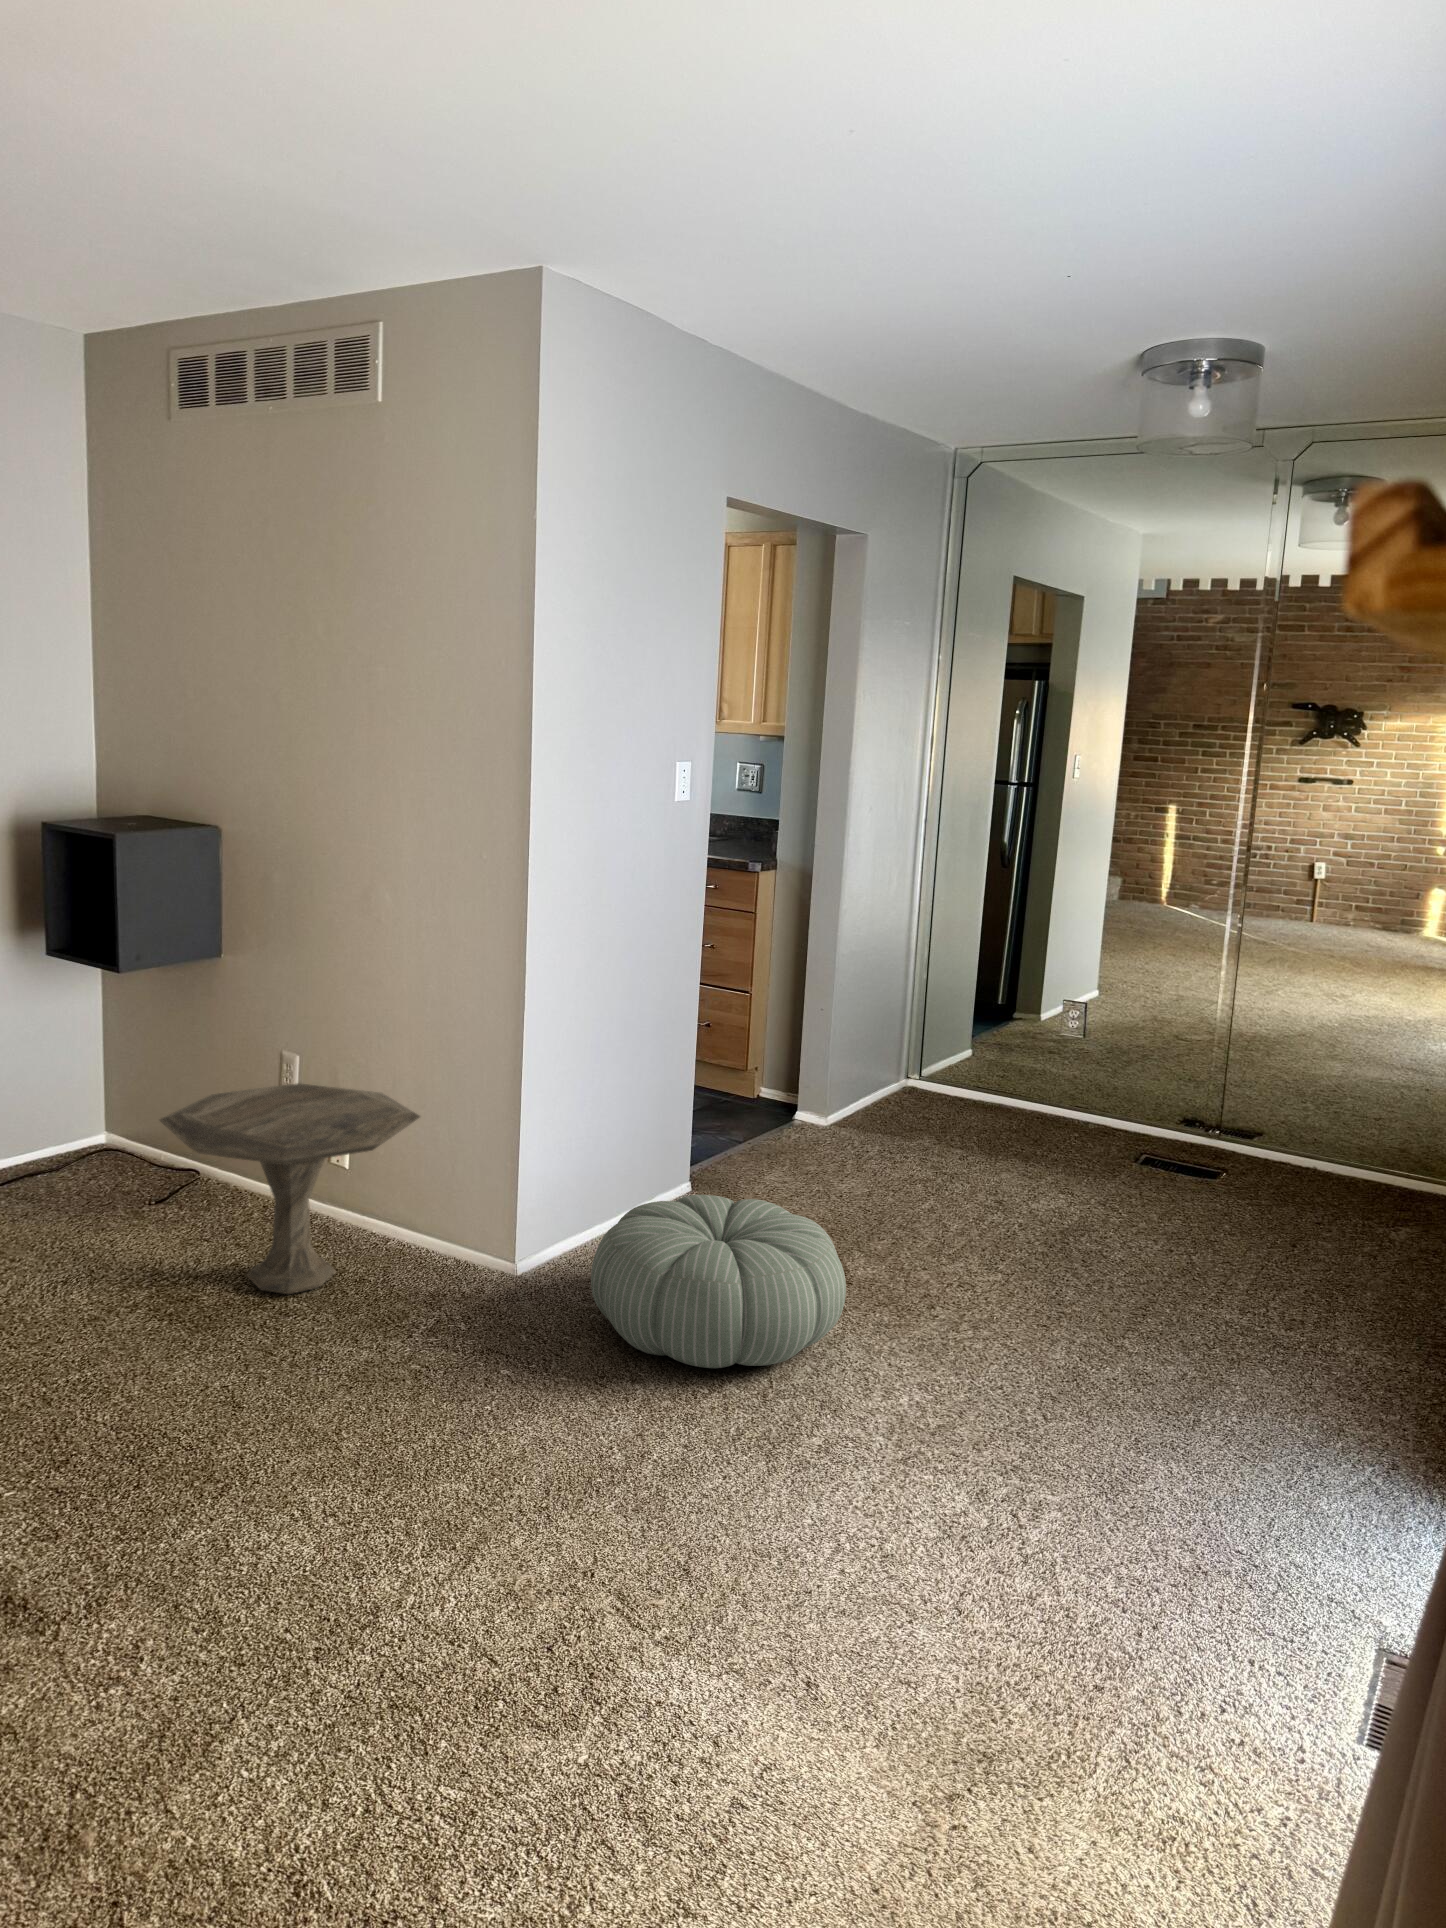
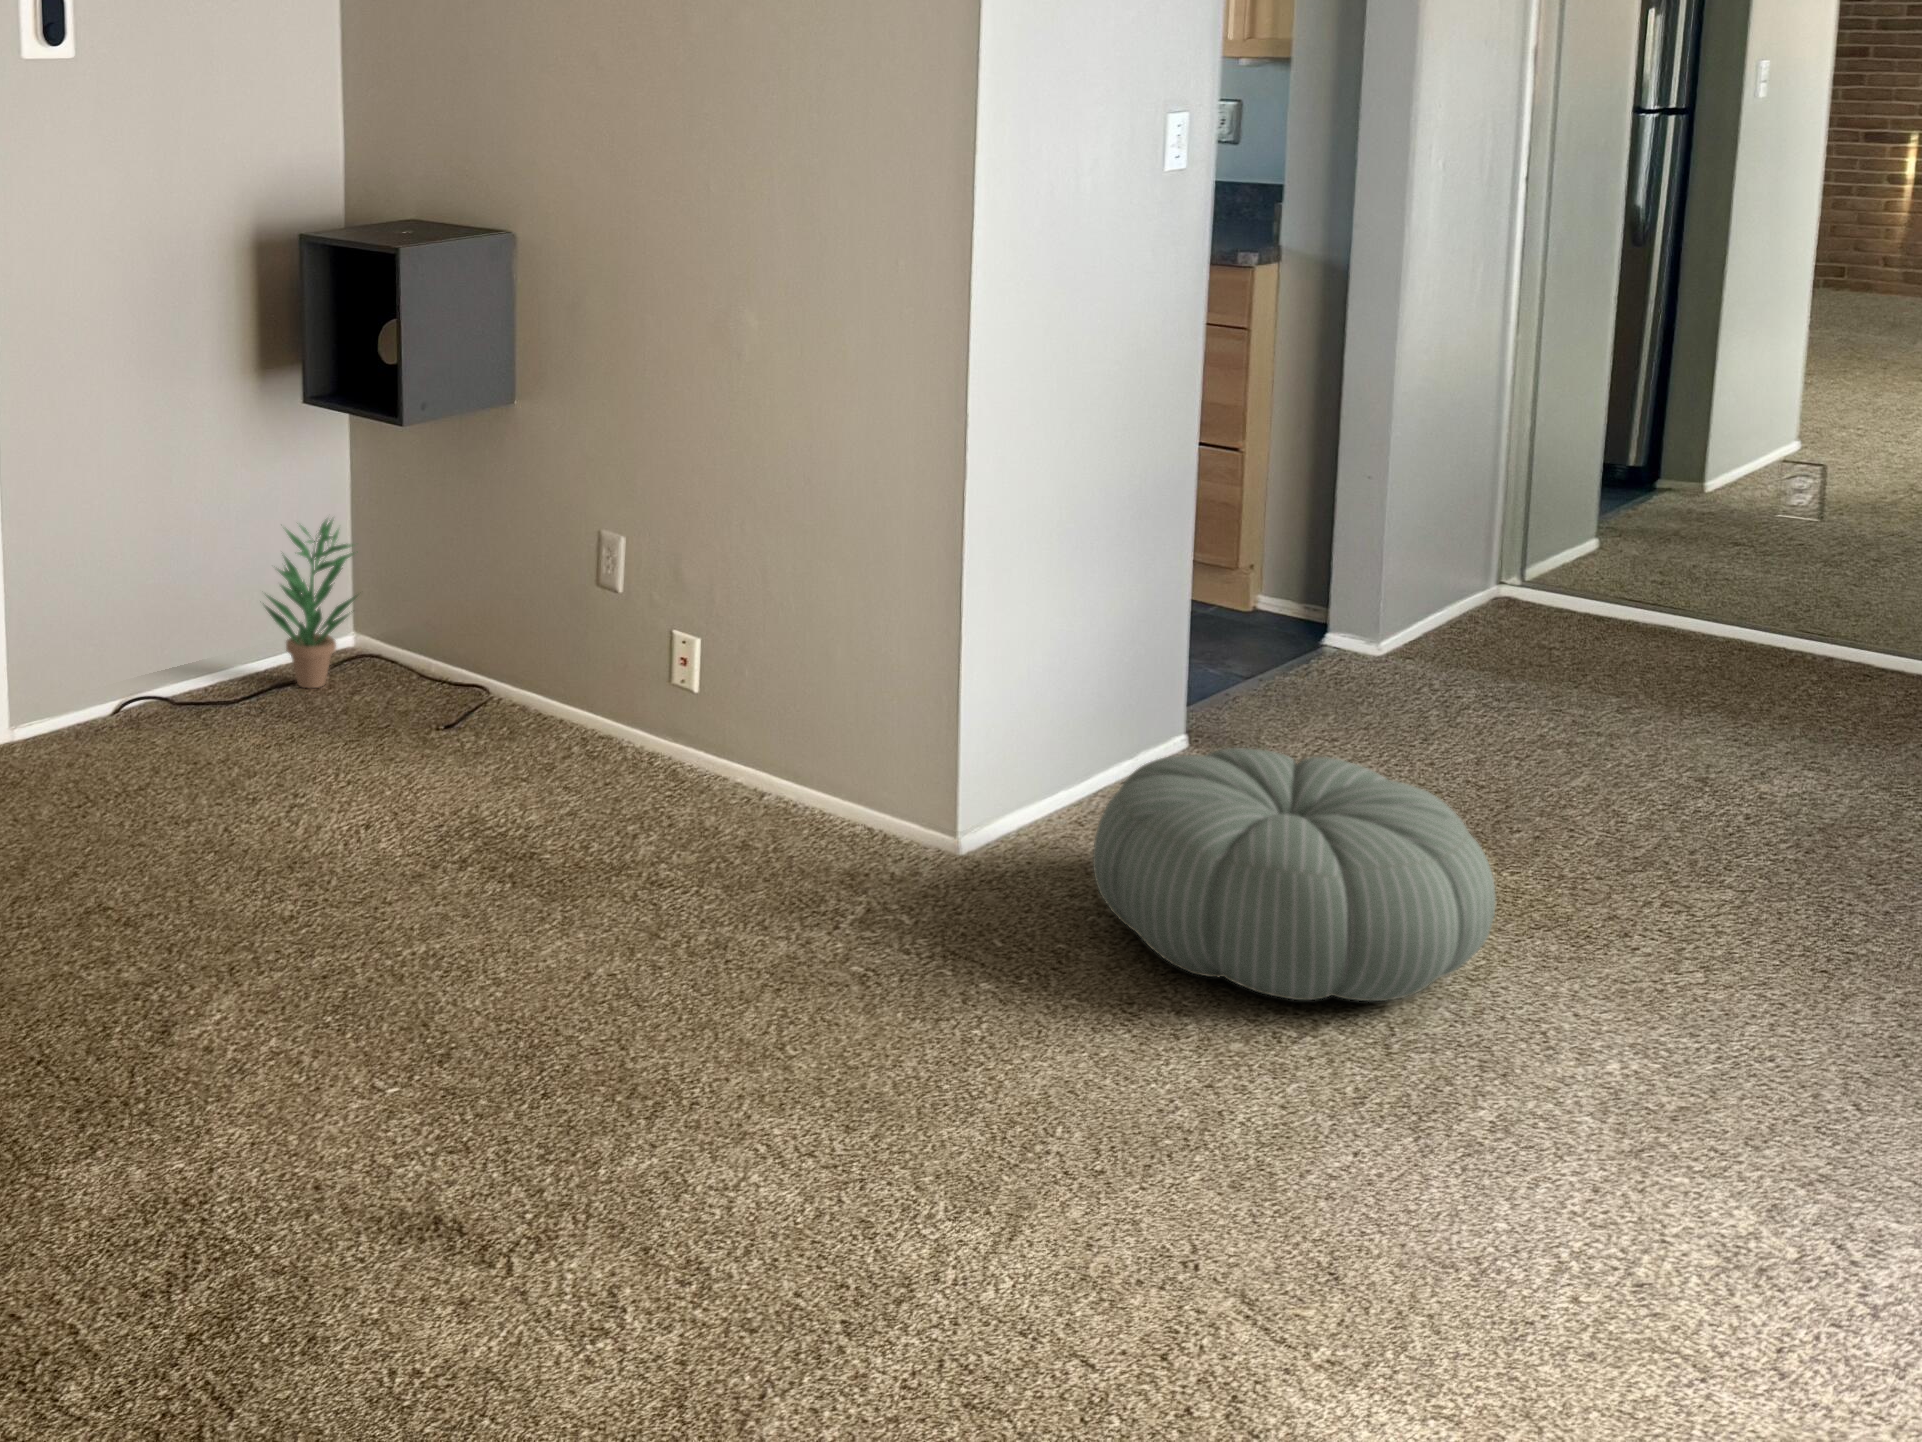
potted plant: none [24,1040,107,1171] -> present [265,520,356,688]
side table: present [160,1083,420,1294] -> none [484,576,830,864]

